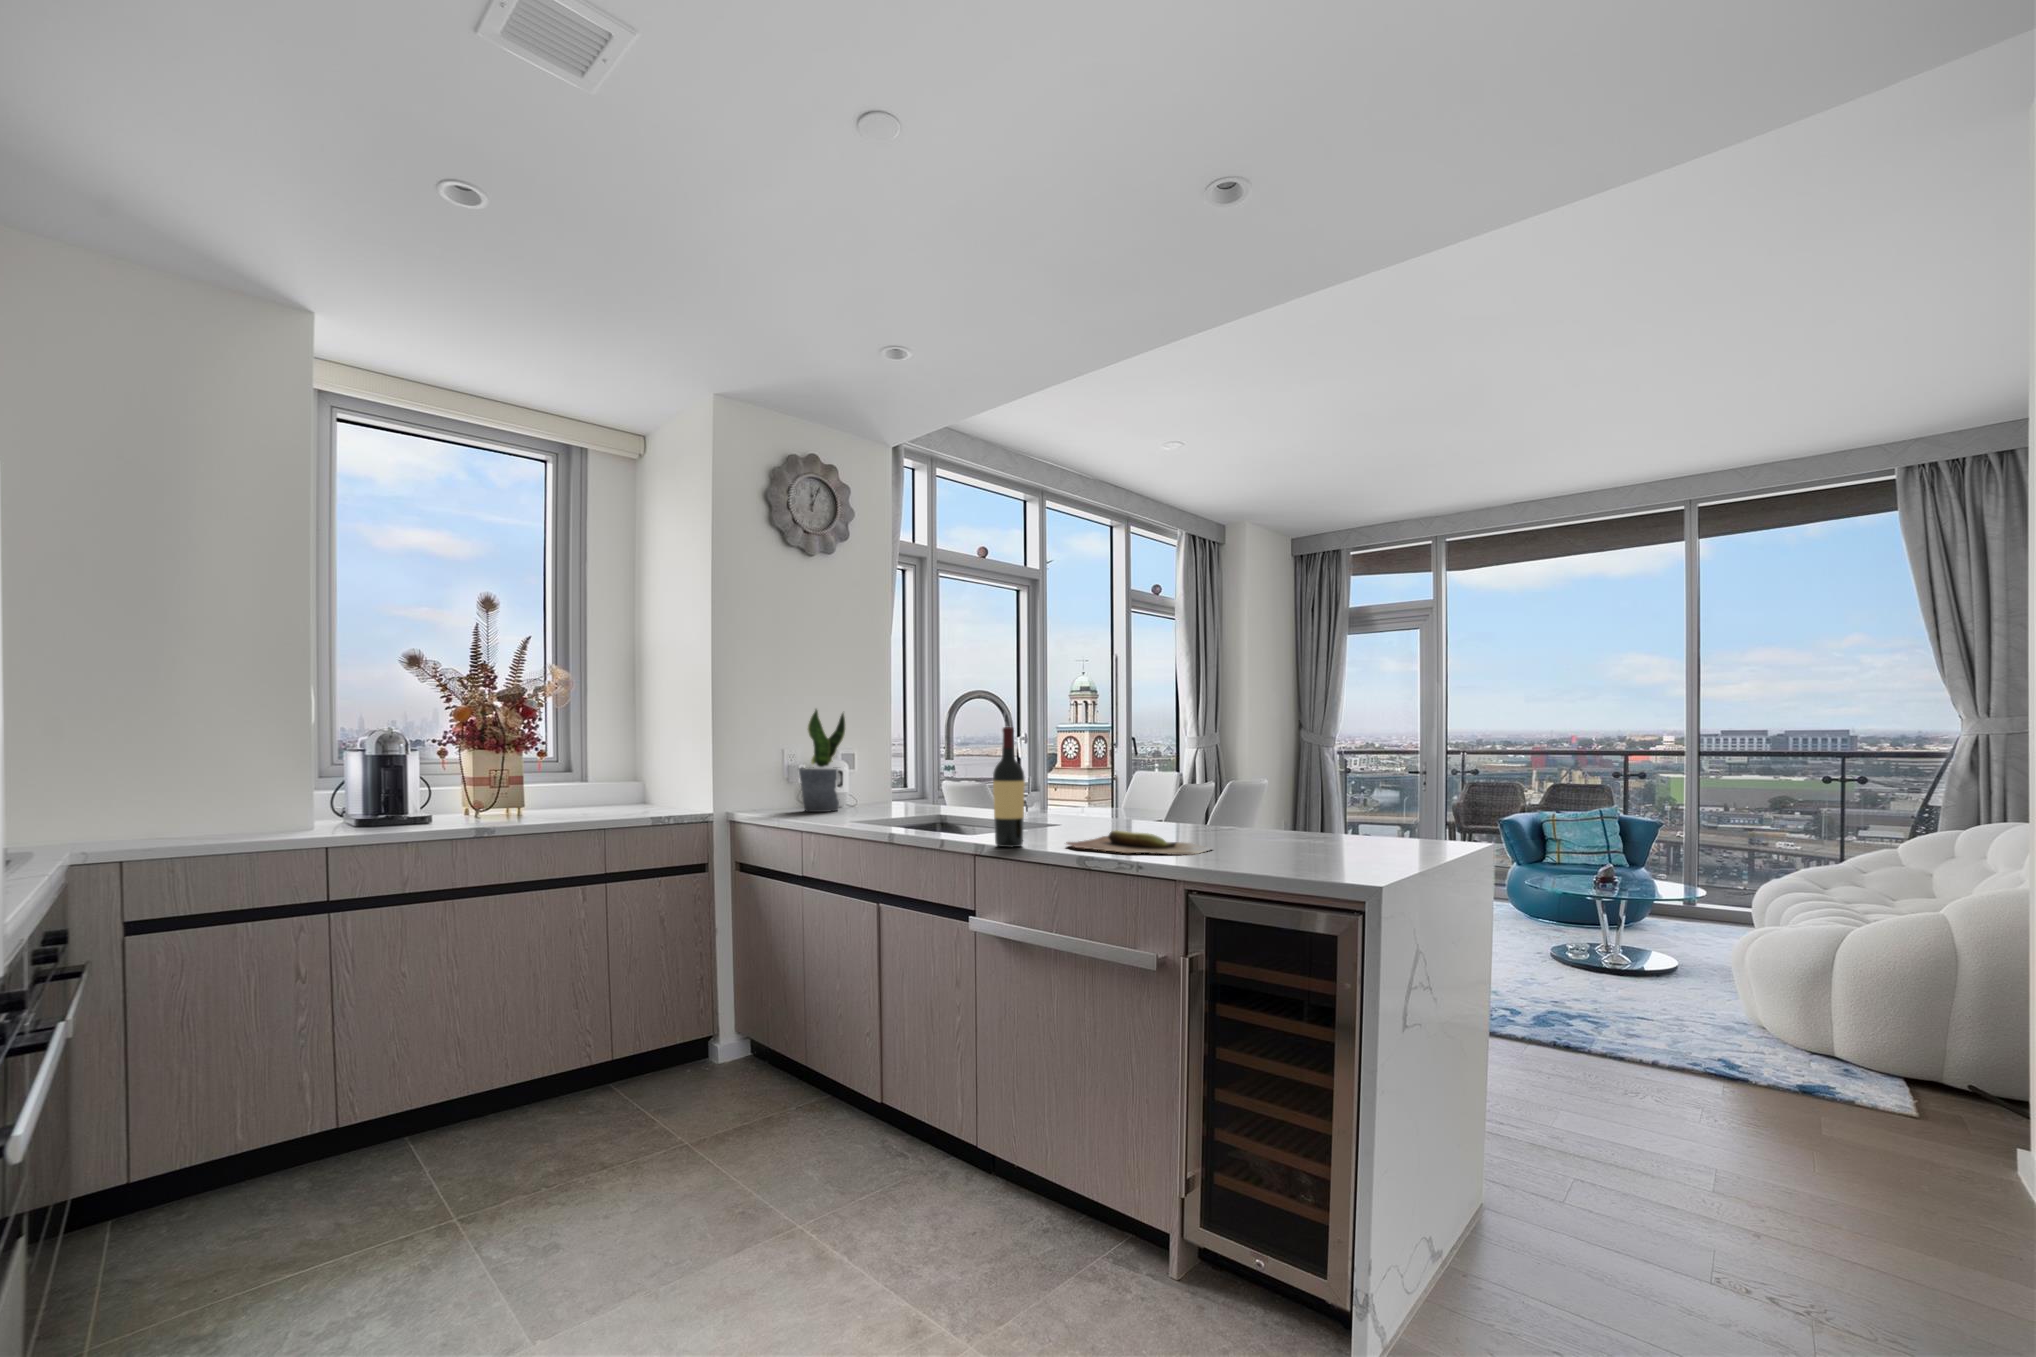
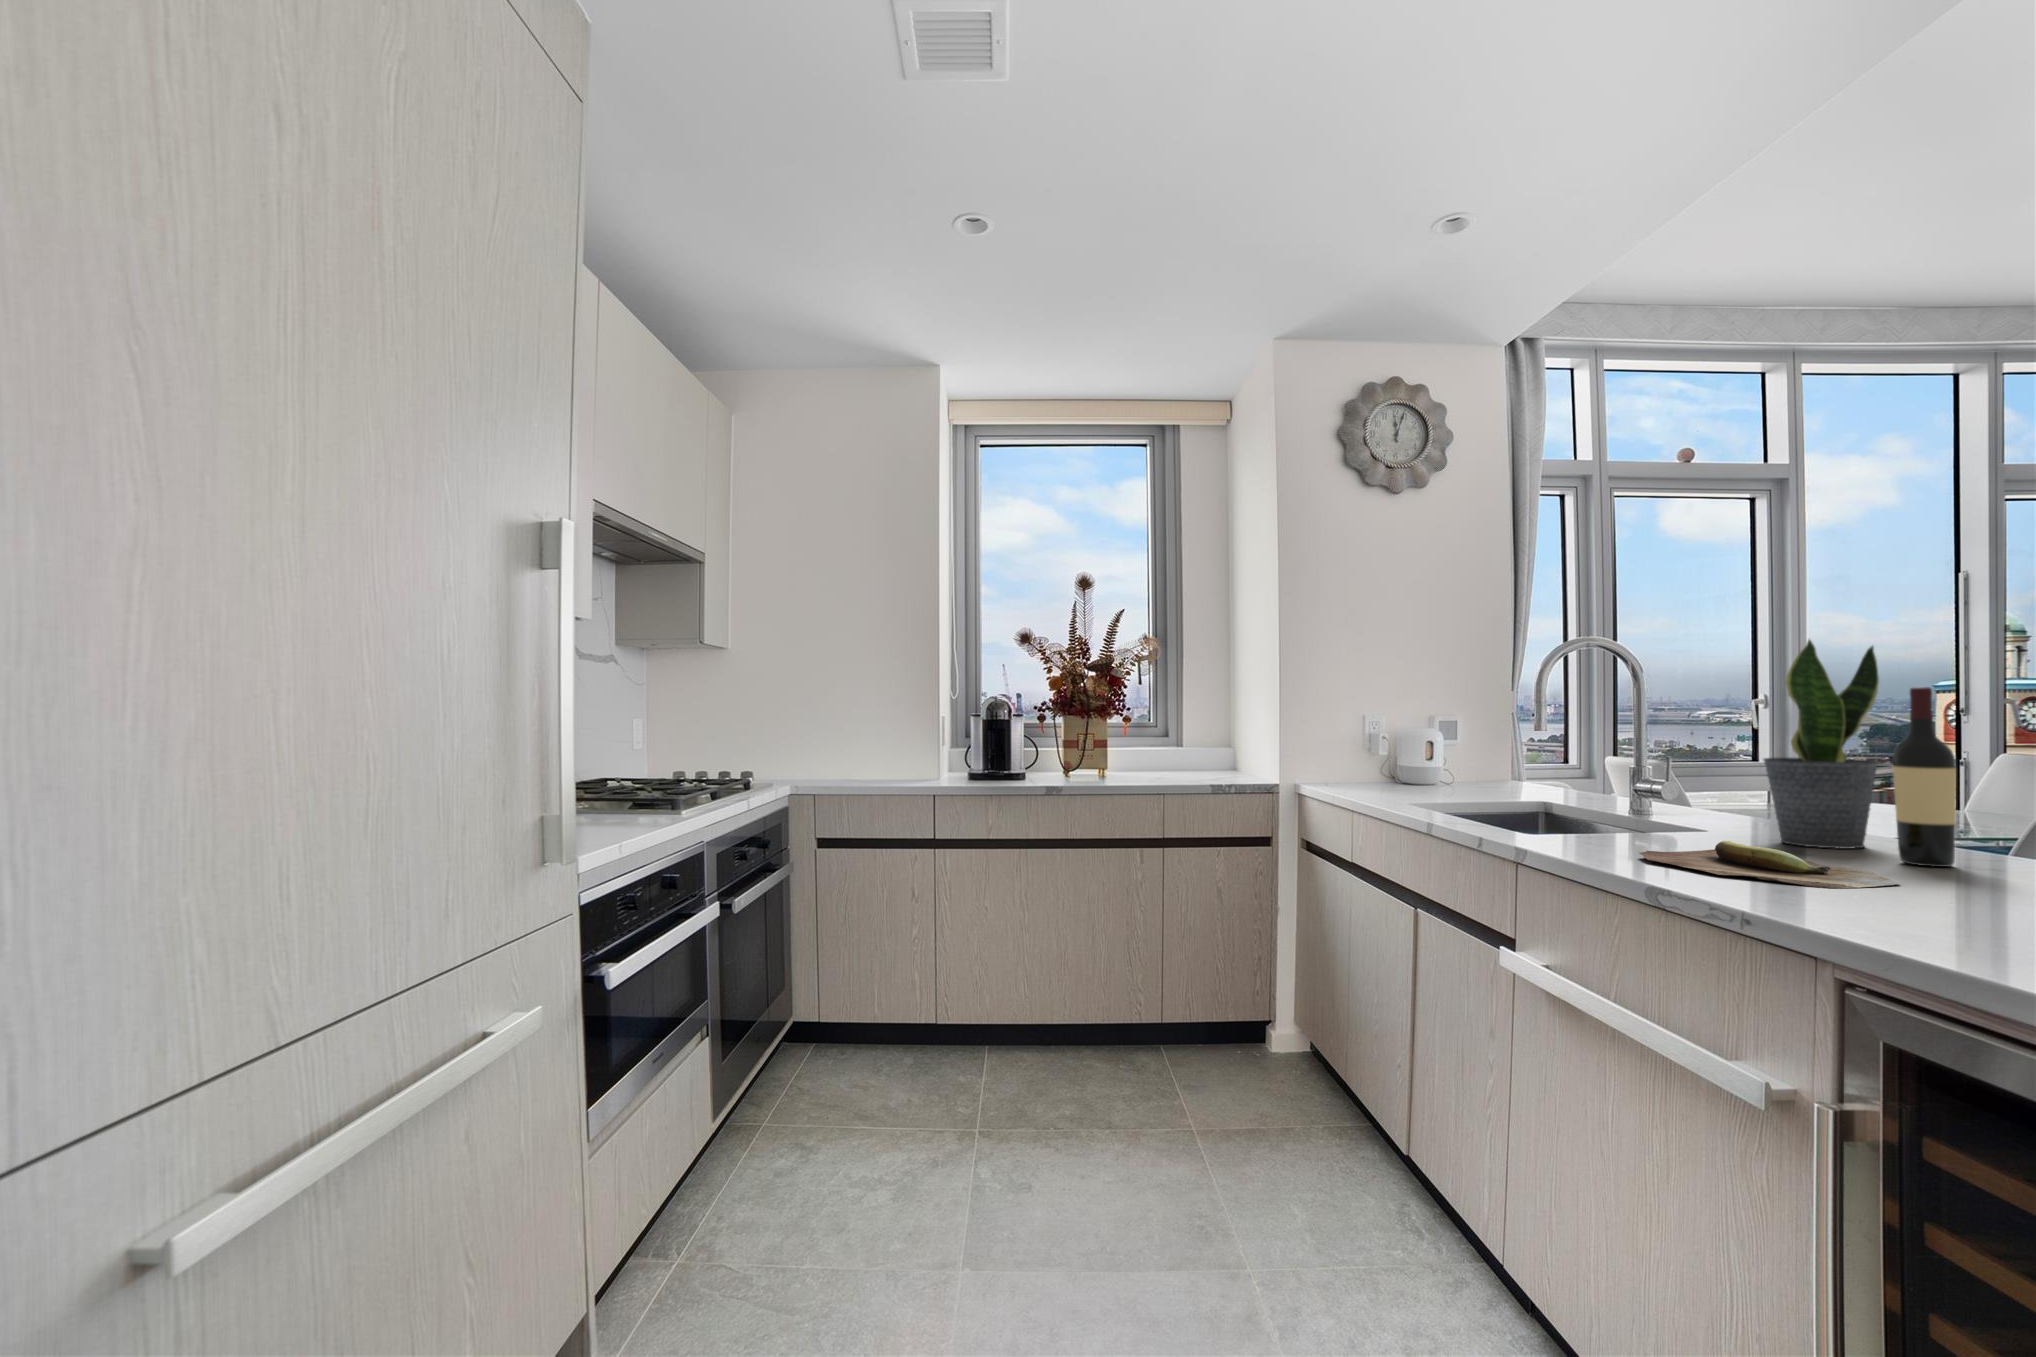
potted plant: present [799,709,845,812] -> present [1764,640,1879,849]
wine bottle: present [993,727,1025,847] -> present [1893,687,1956,867]

